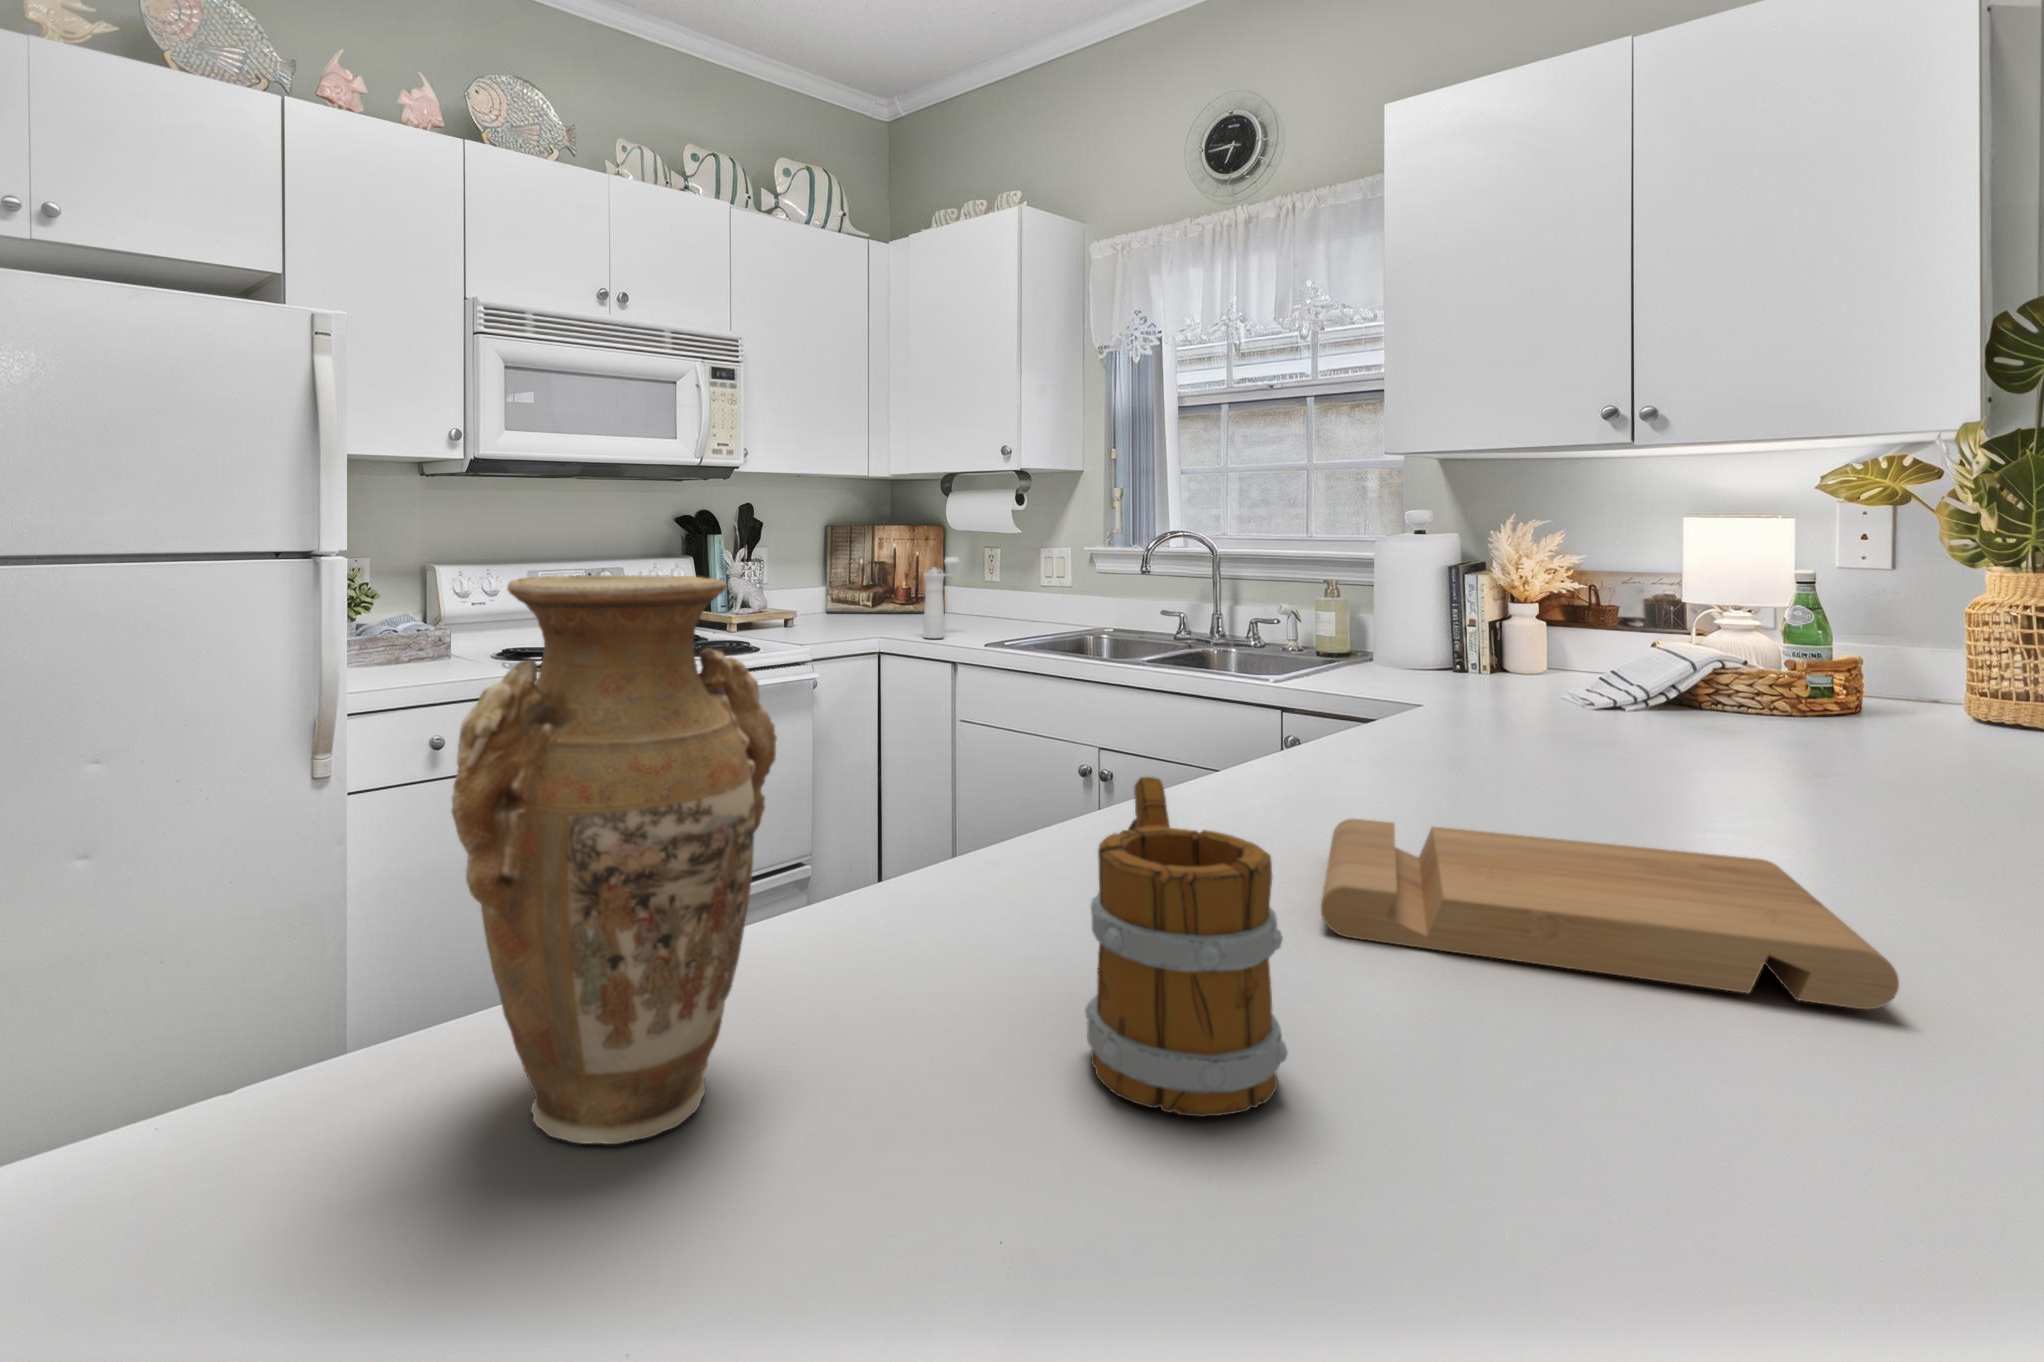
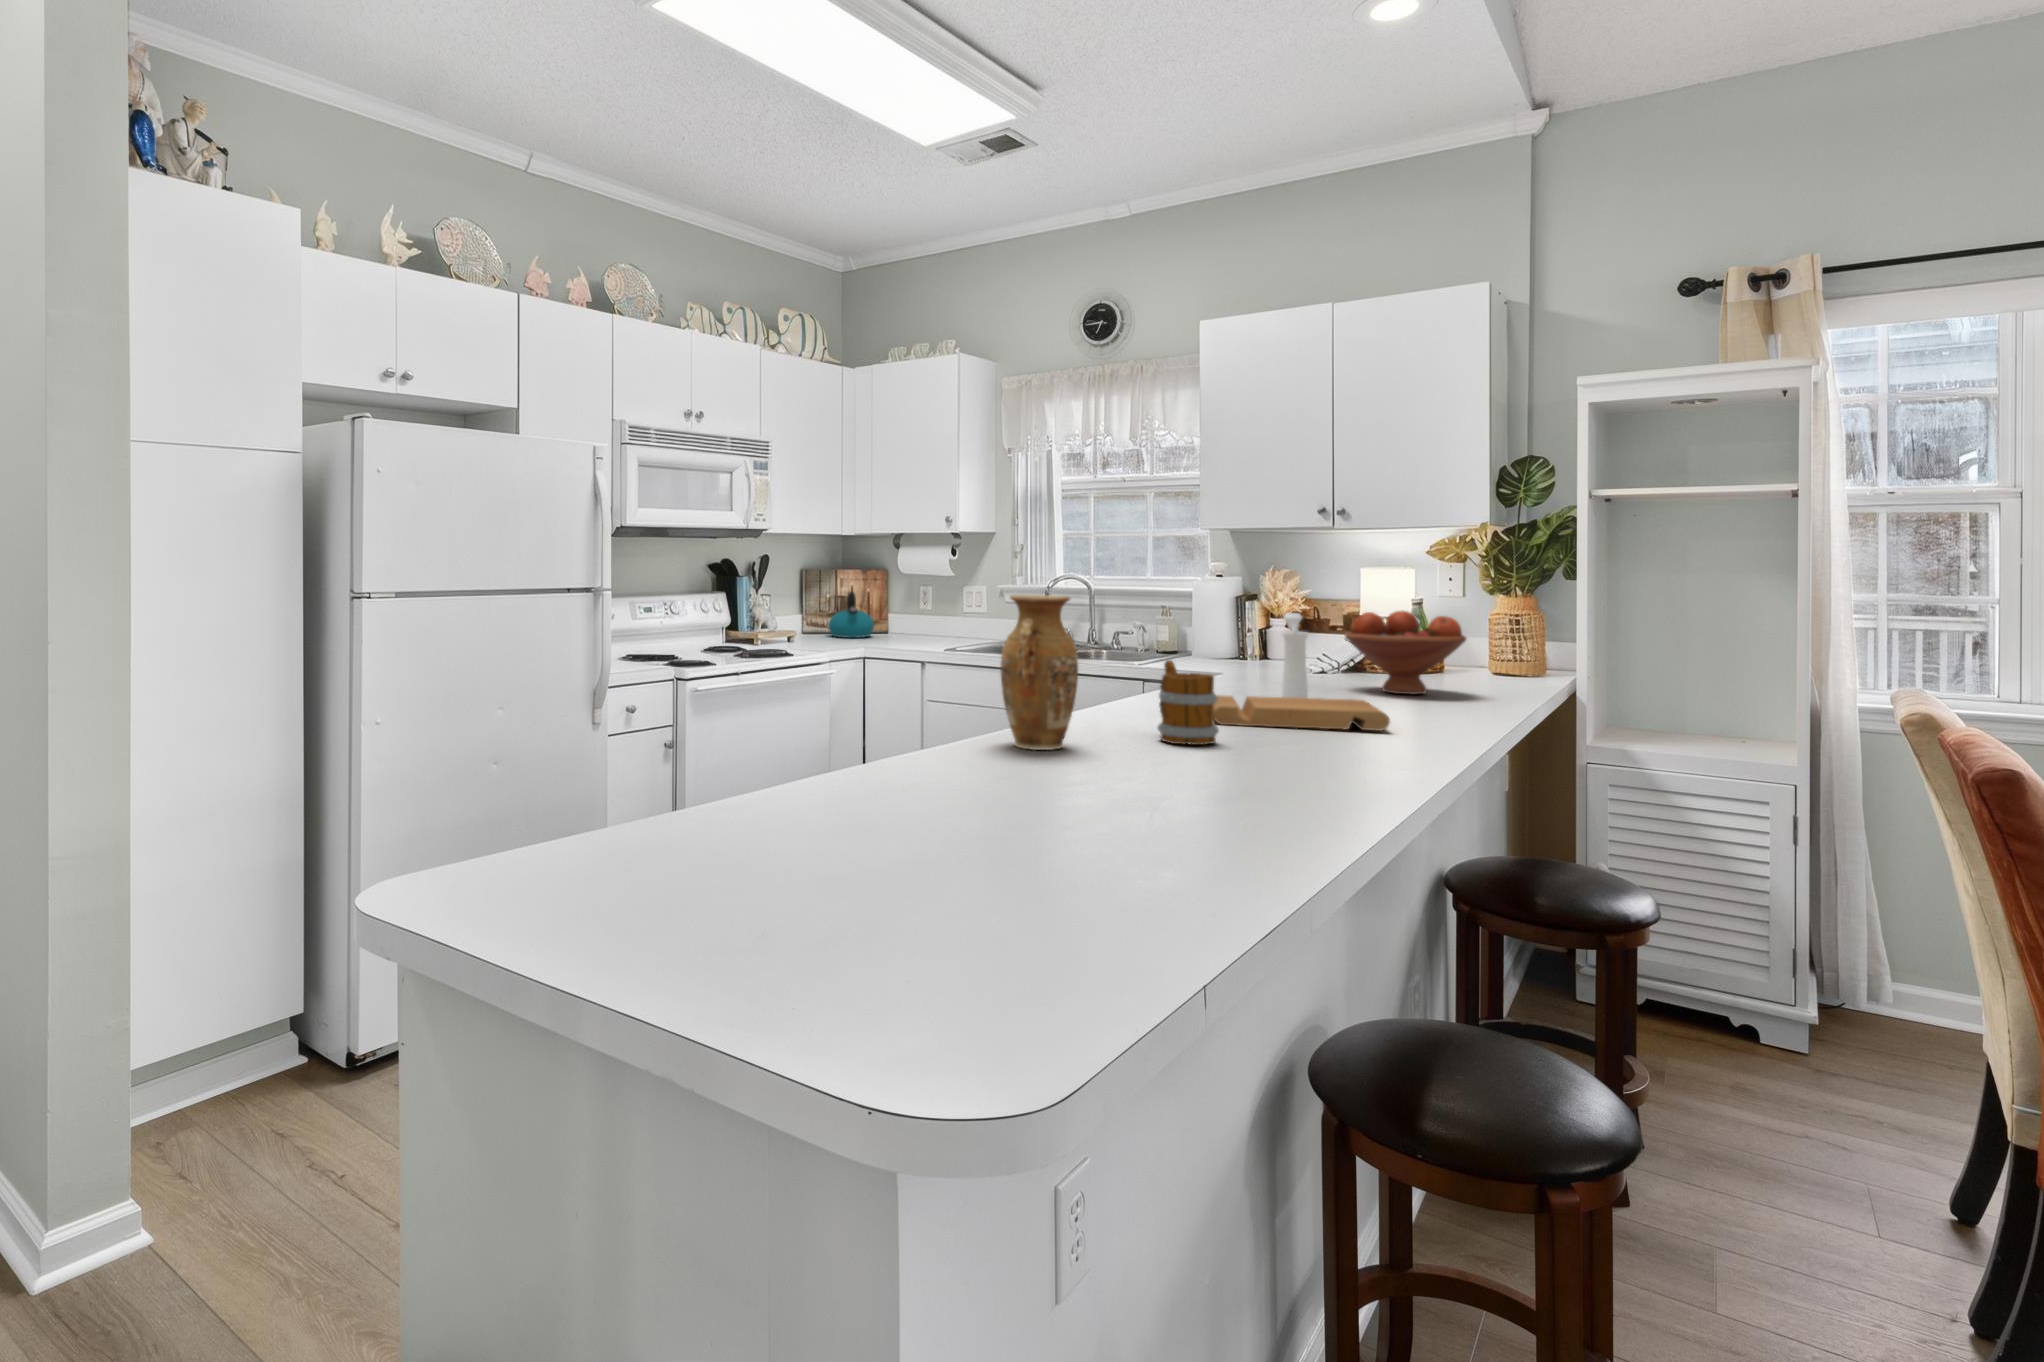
kettle: none [851,555,916,619] -> present [828,592,874,638]
pepper mill: present [923,557,959,638] -> present [1282,613,1308,698]
fruit bowl: none [1672,601,1988,792] -> present [1344,611,1466,694]

